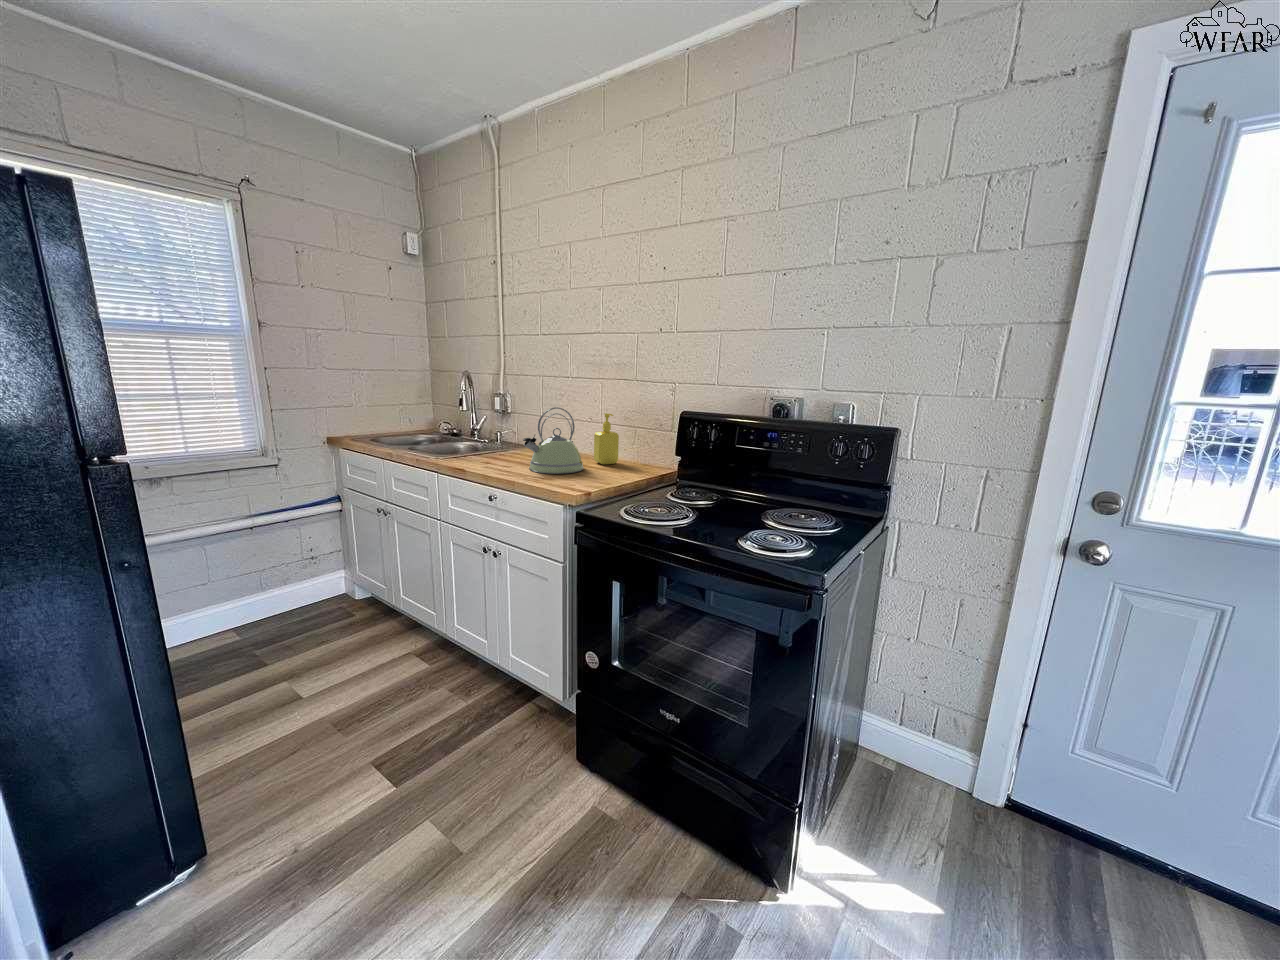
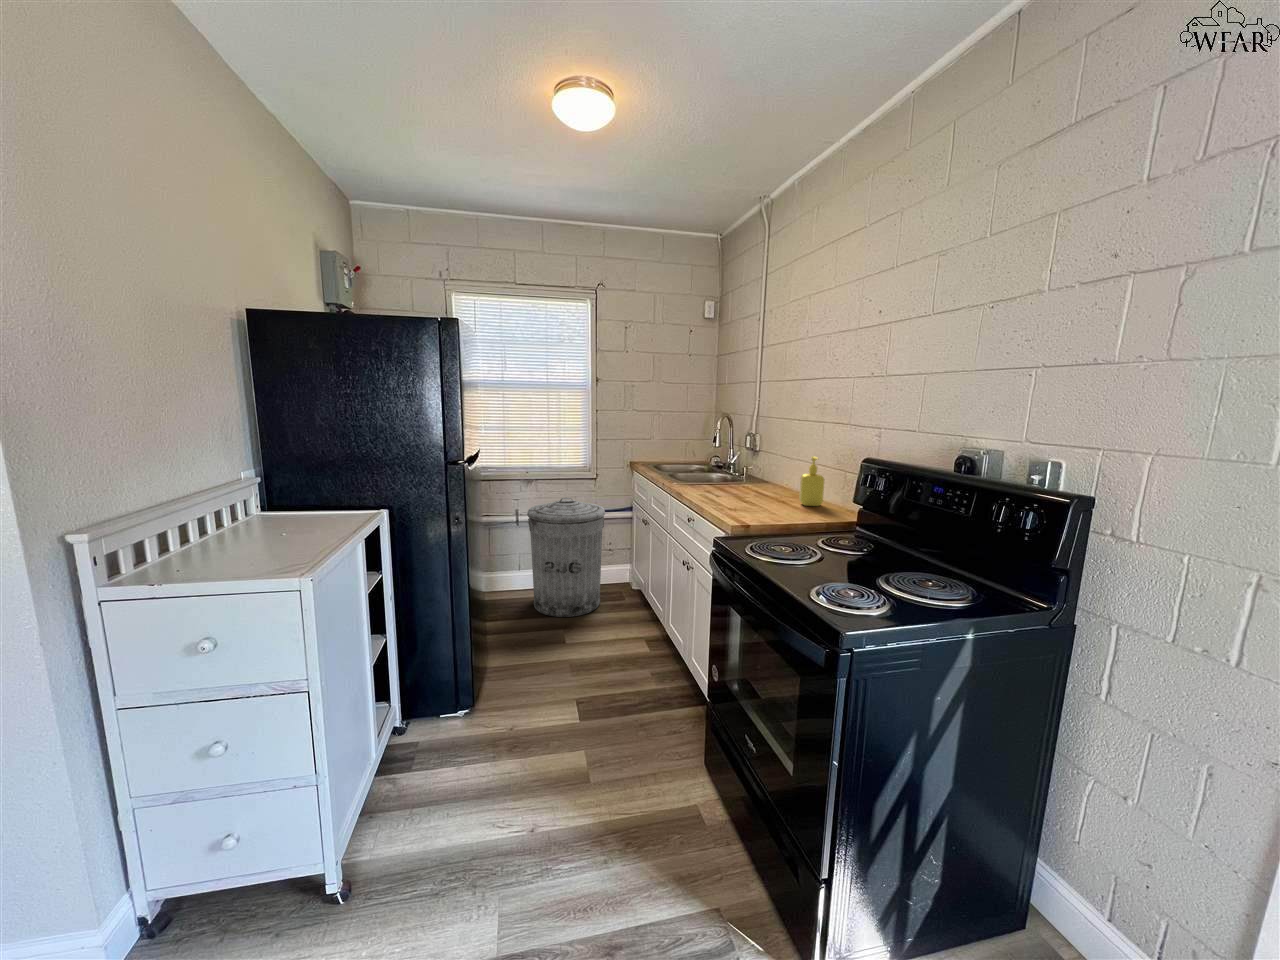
kettle: present [523,407,584,474] -> none [725,448,780,509]
trash can: none [171,495,320,673] -> present [527,498,605,617]

